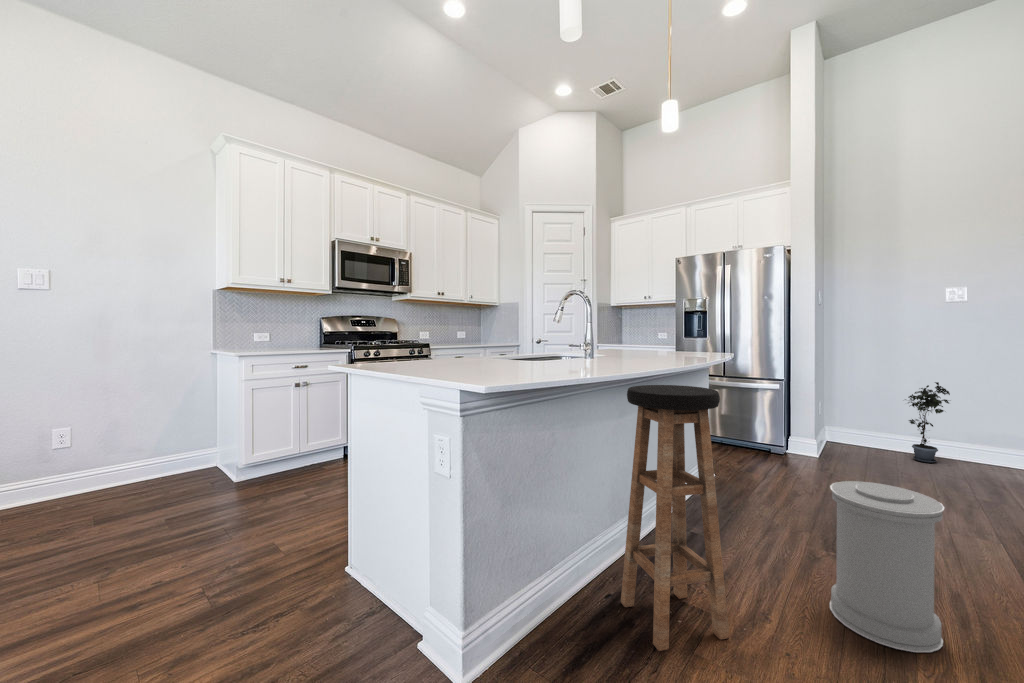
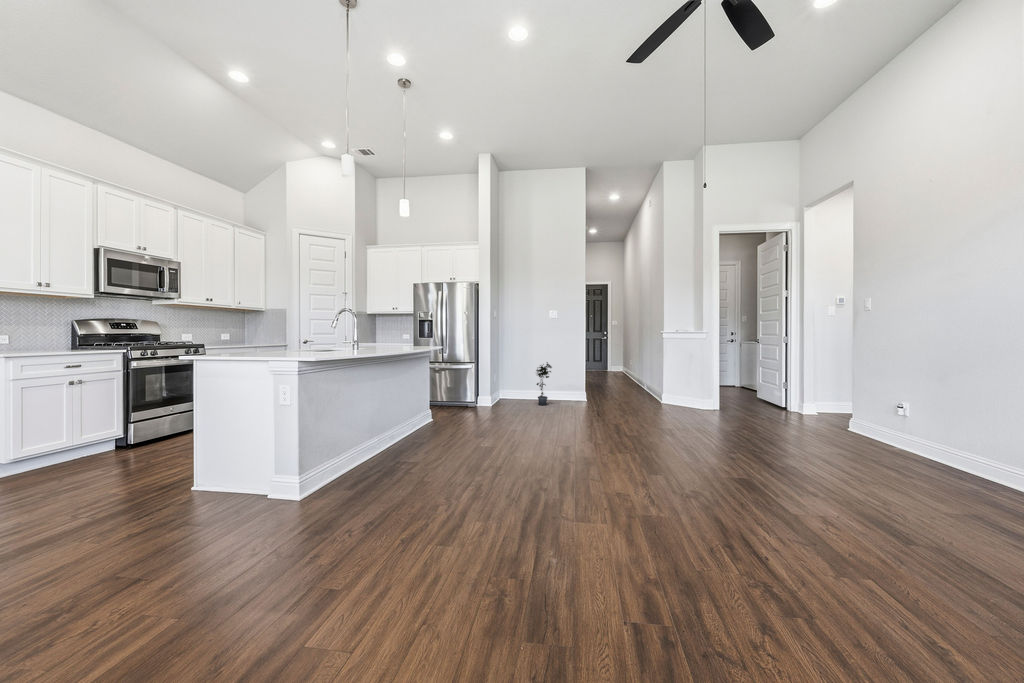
bar stool: present [621,385,729,651] -> none [383,362,433,482]
trash can: present [830,481,944,652] -> none [476,401,513,463]

